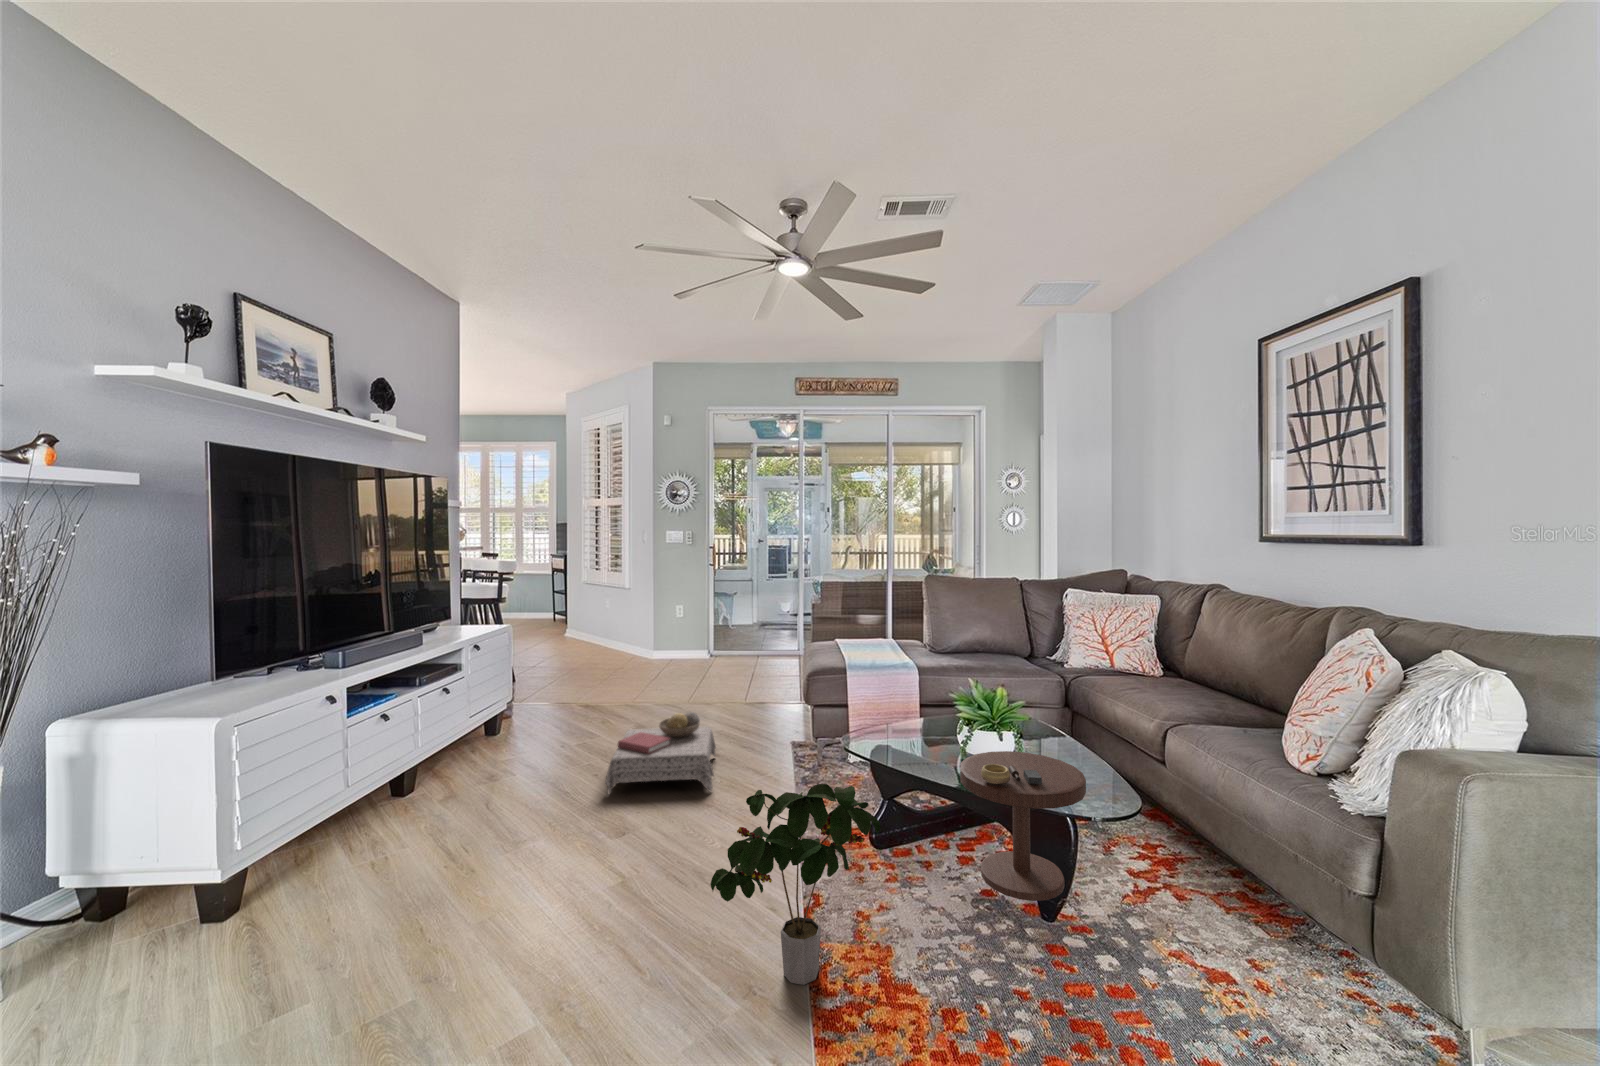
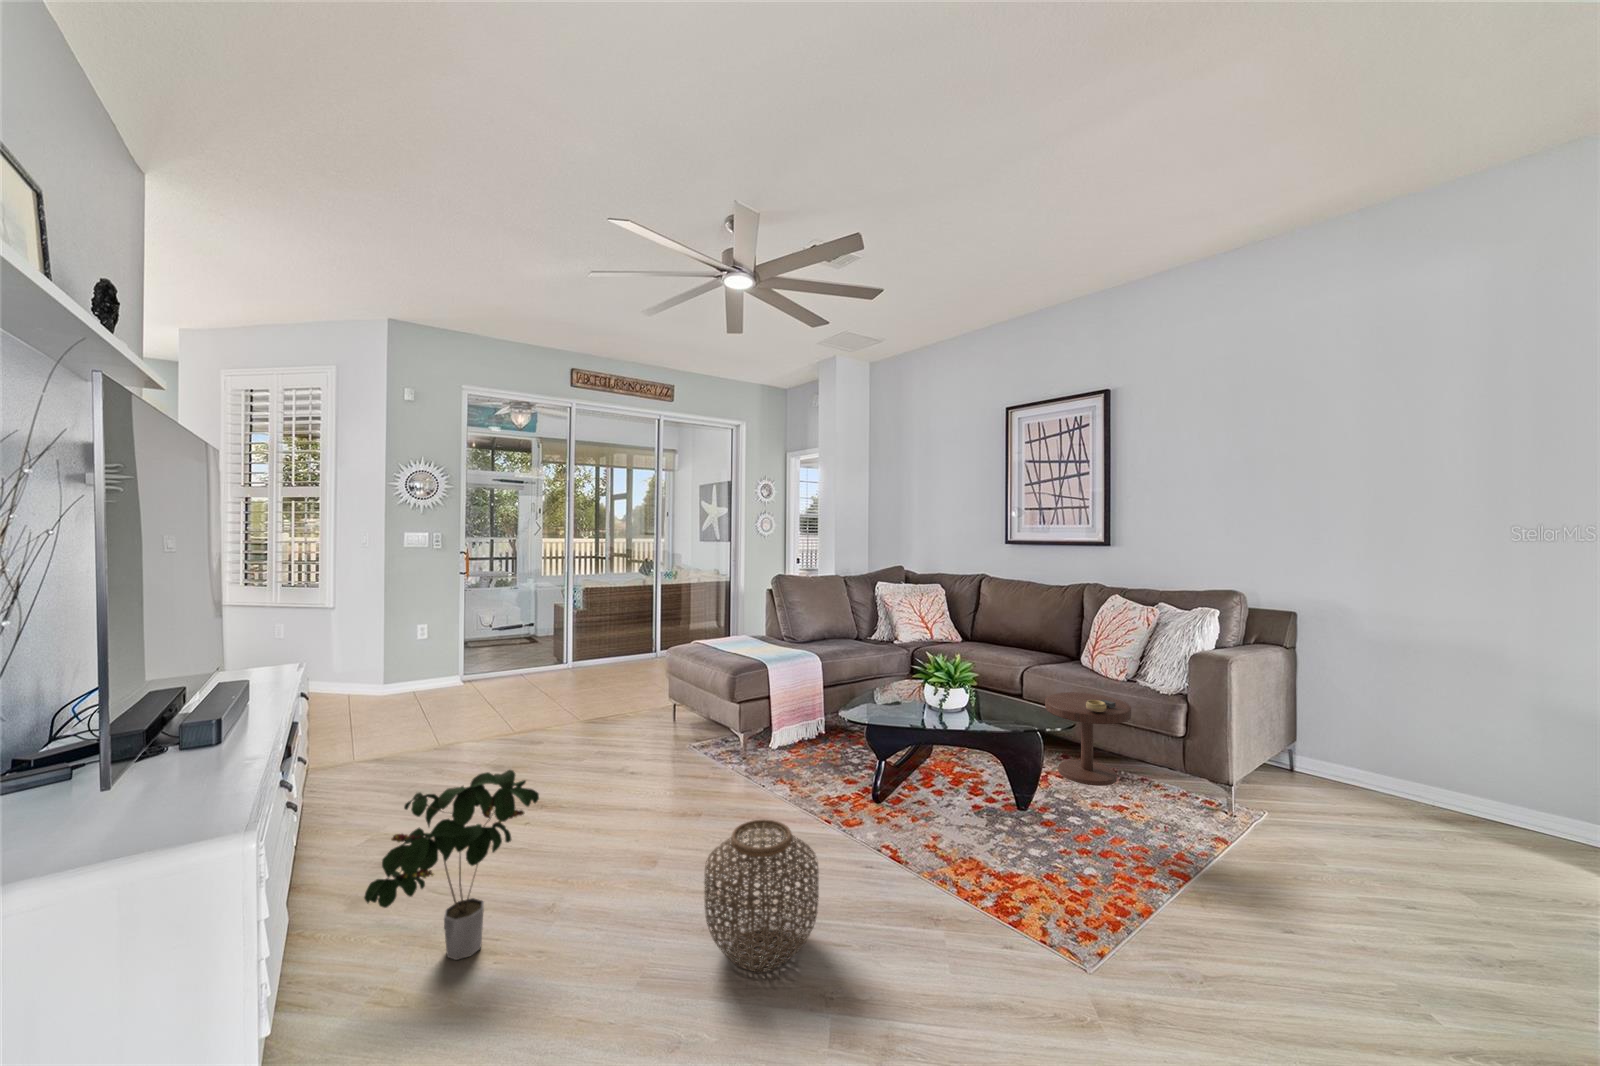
ottoman: present [605,712,716,797] -> none [566,729,711,841]
potted plant: present [710,784,880,985] -> present [364,770,539,960]
woven basket: none [493,794,609,933] -> present [704,819,819,972]

